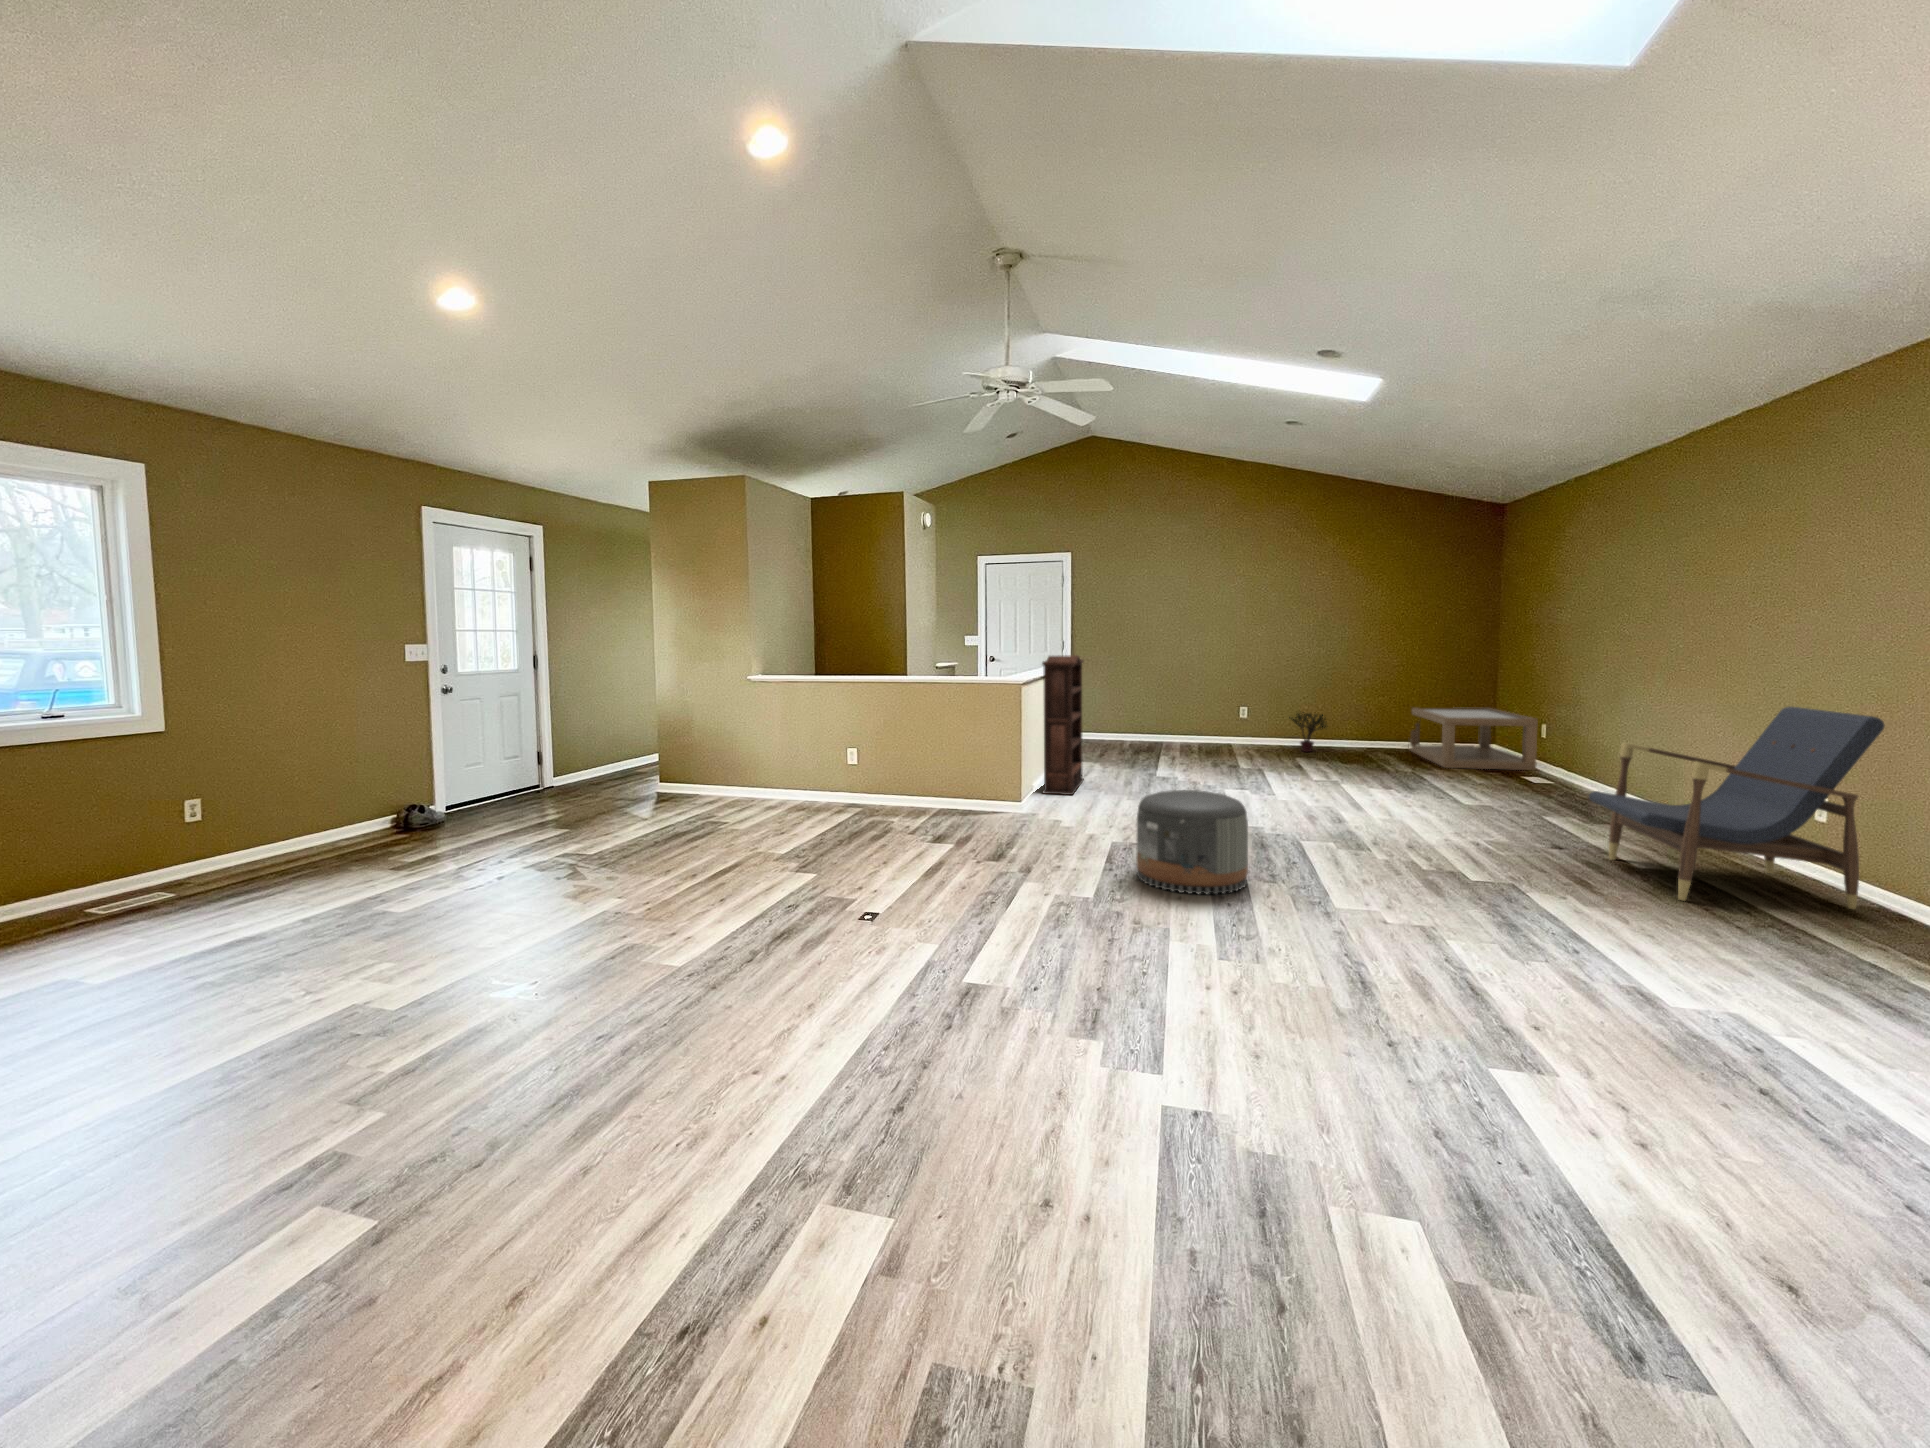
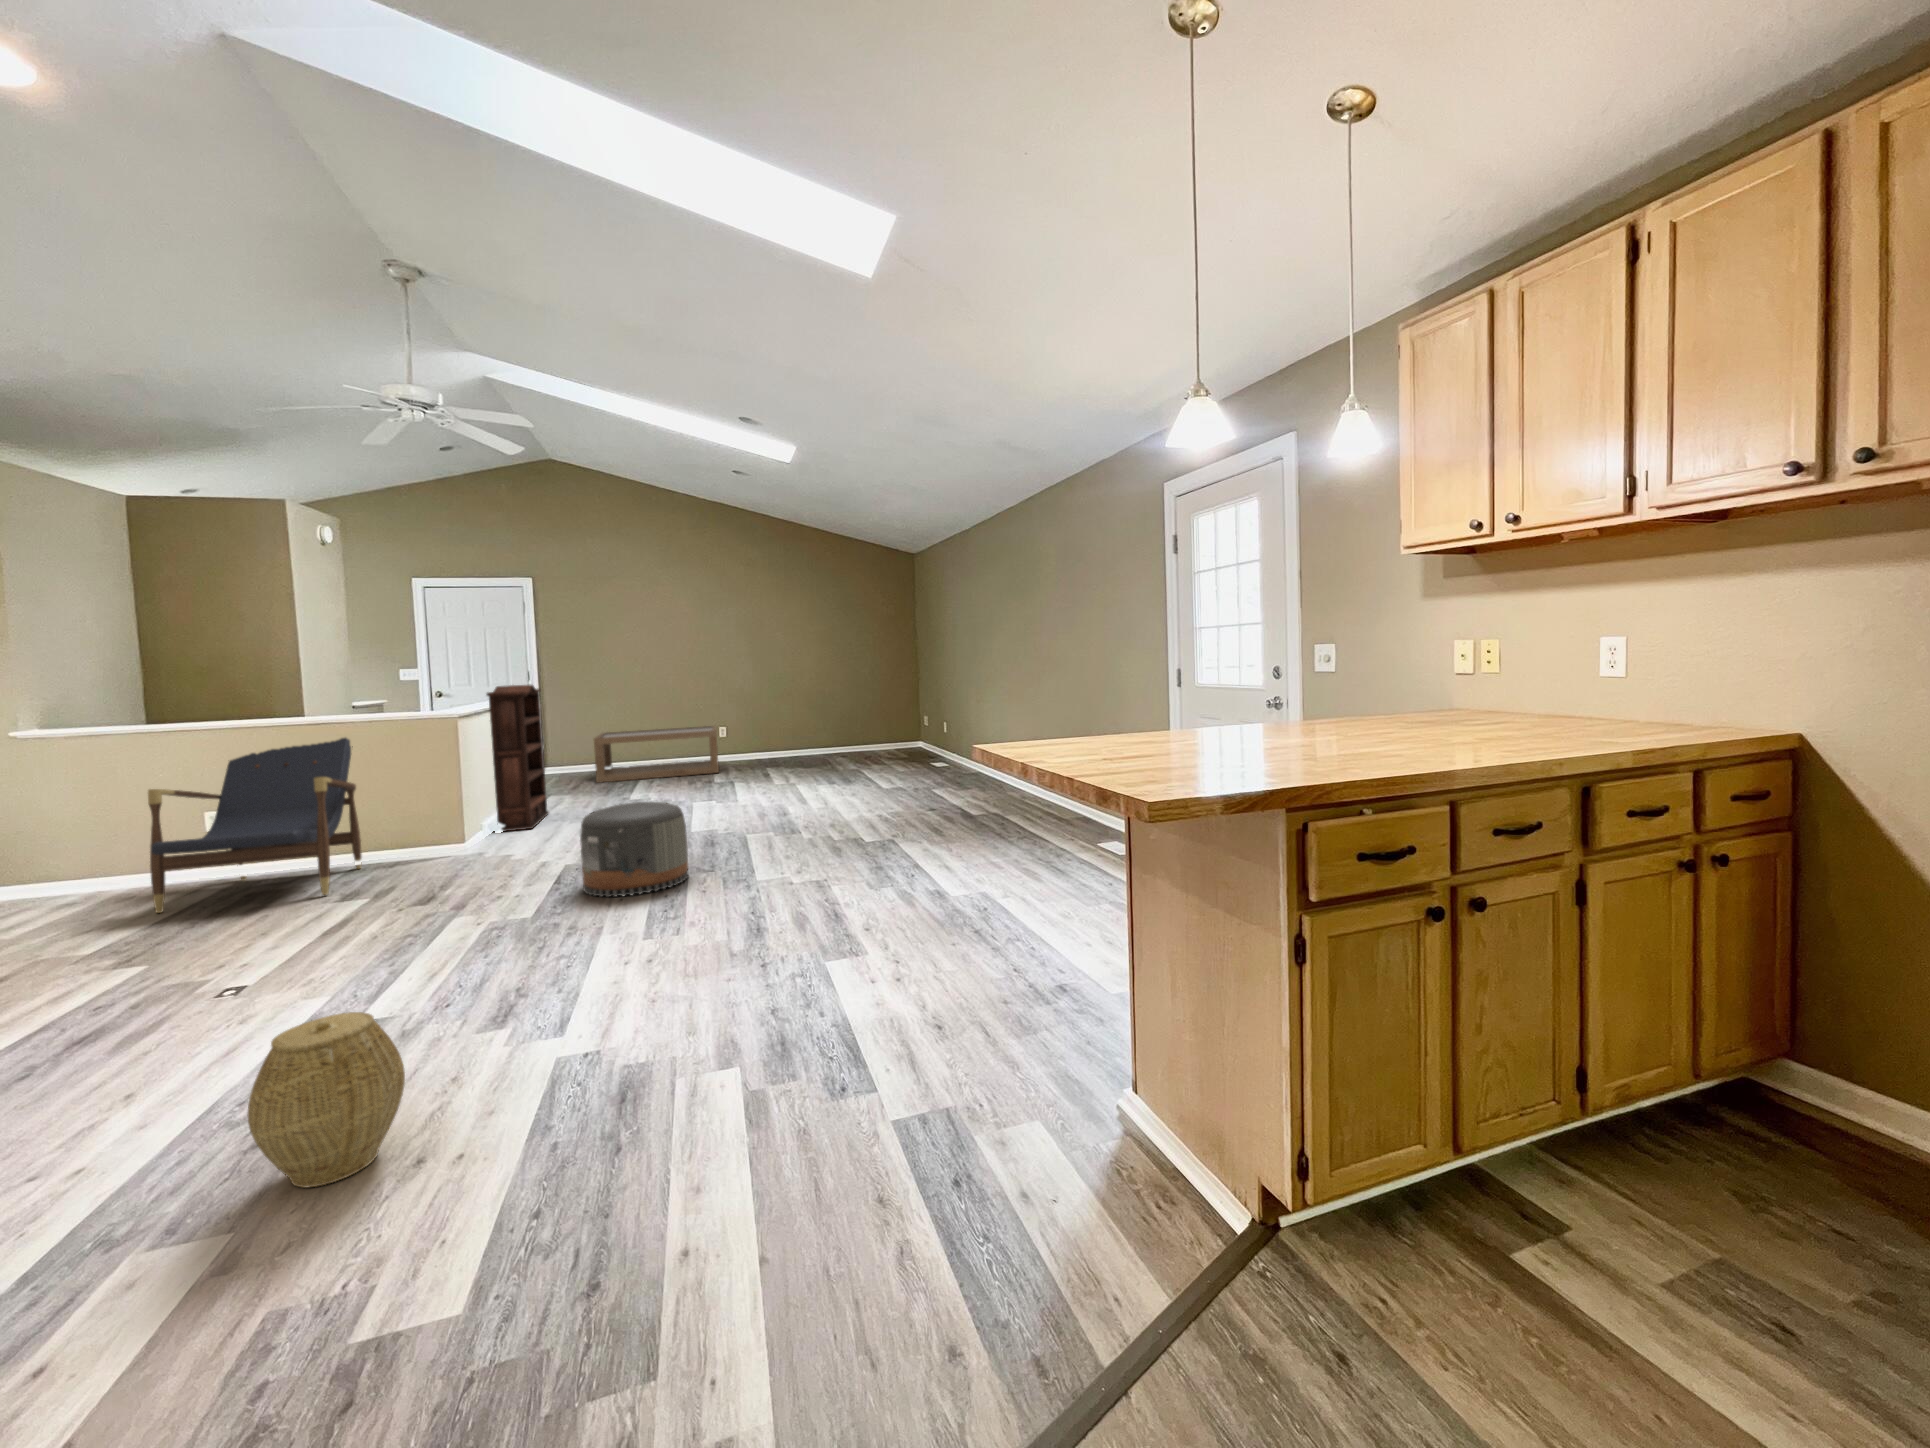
lounge chair: present [1589,707,1885,909] -> present [148,738,362,913]
coffee table: present [1409,708,1538,770] -> present [594,726,719,783]
potted plant: present [1289,712,1326,752] -> none [763,725,797,762]
woven basket: none [903,1006,1033,1195] -> present [248,1012,405,1188]

